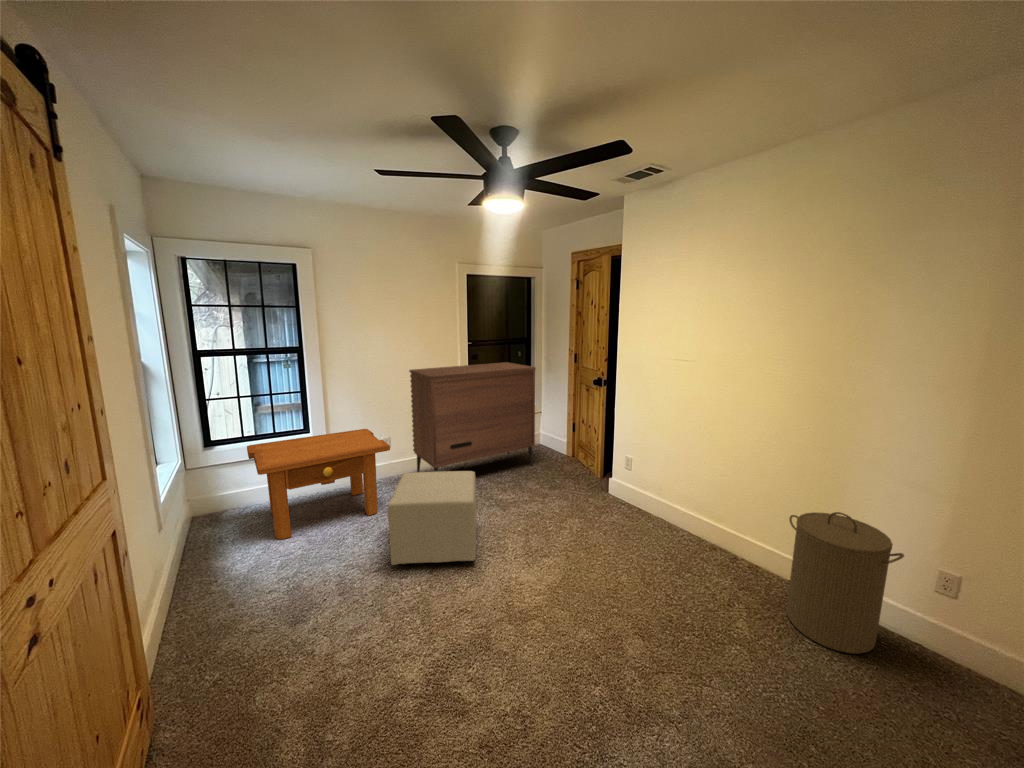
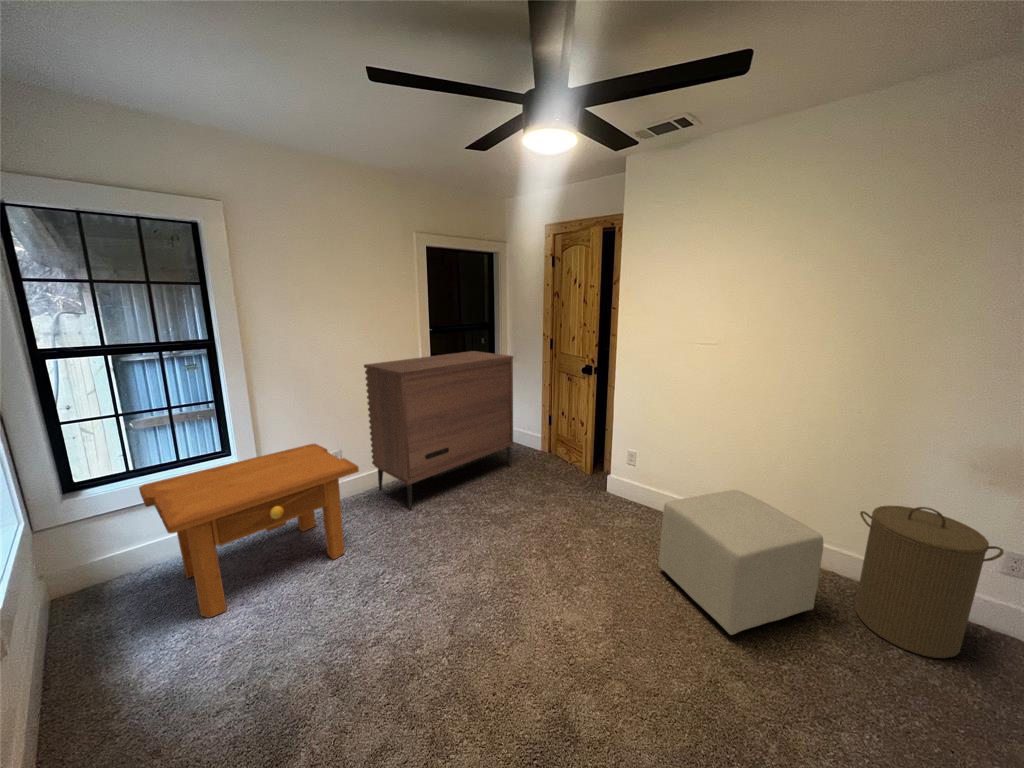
ottoman: present [388,471,476,565] -> present [659,490,823,635]

